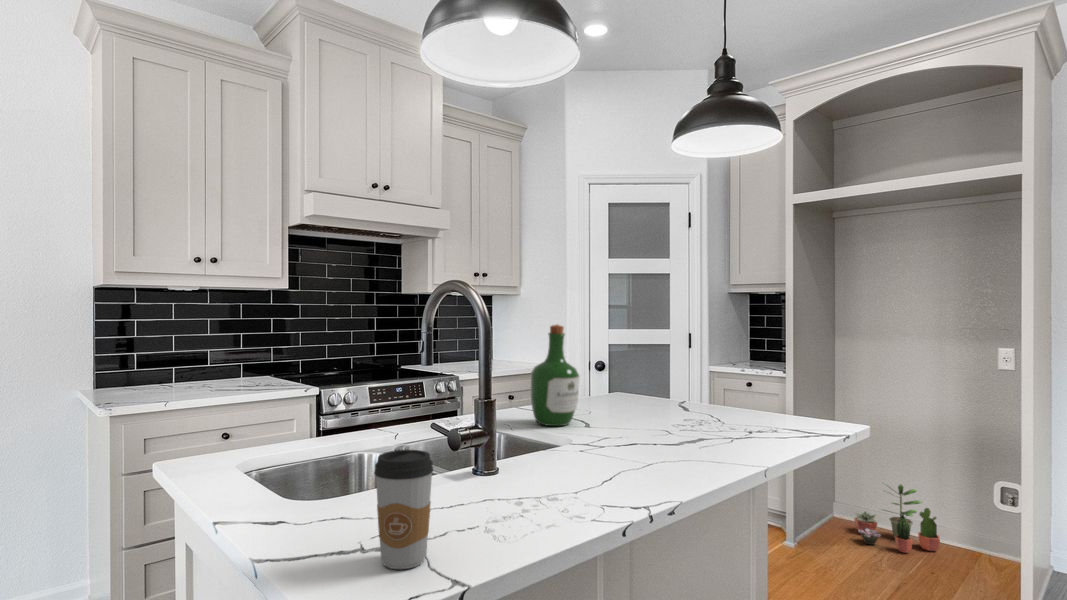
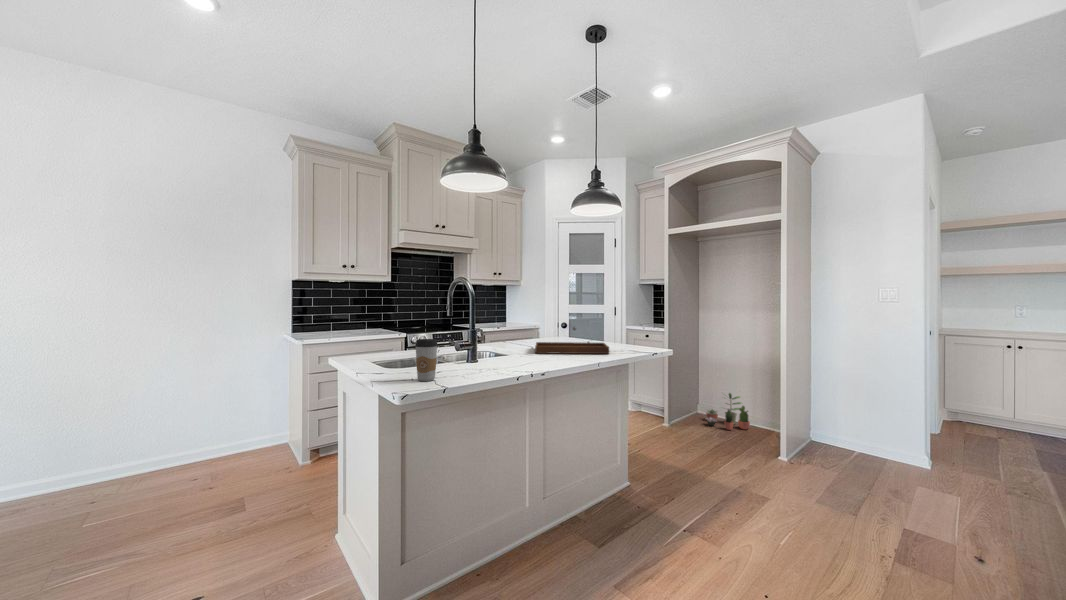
wine bottle: present [530,324,580,426] -> none [505,298,529,347]
tray: none [598,384,762,445] -> present [535,327,609,354]

